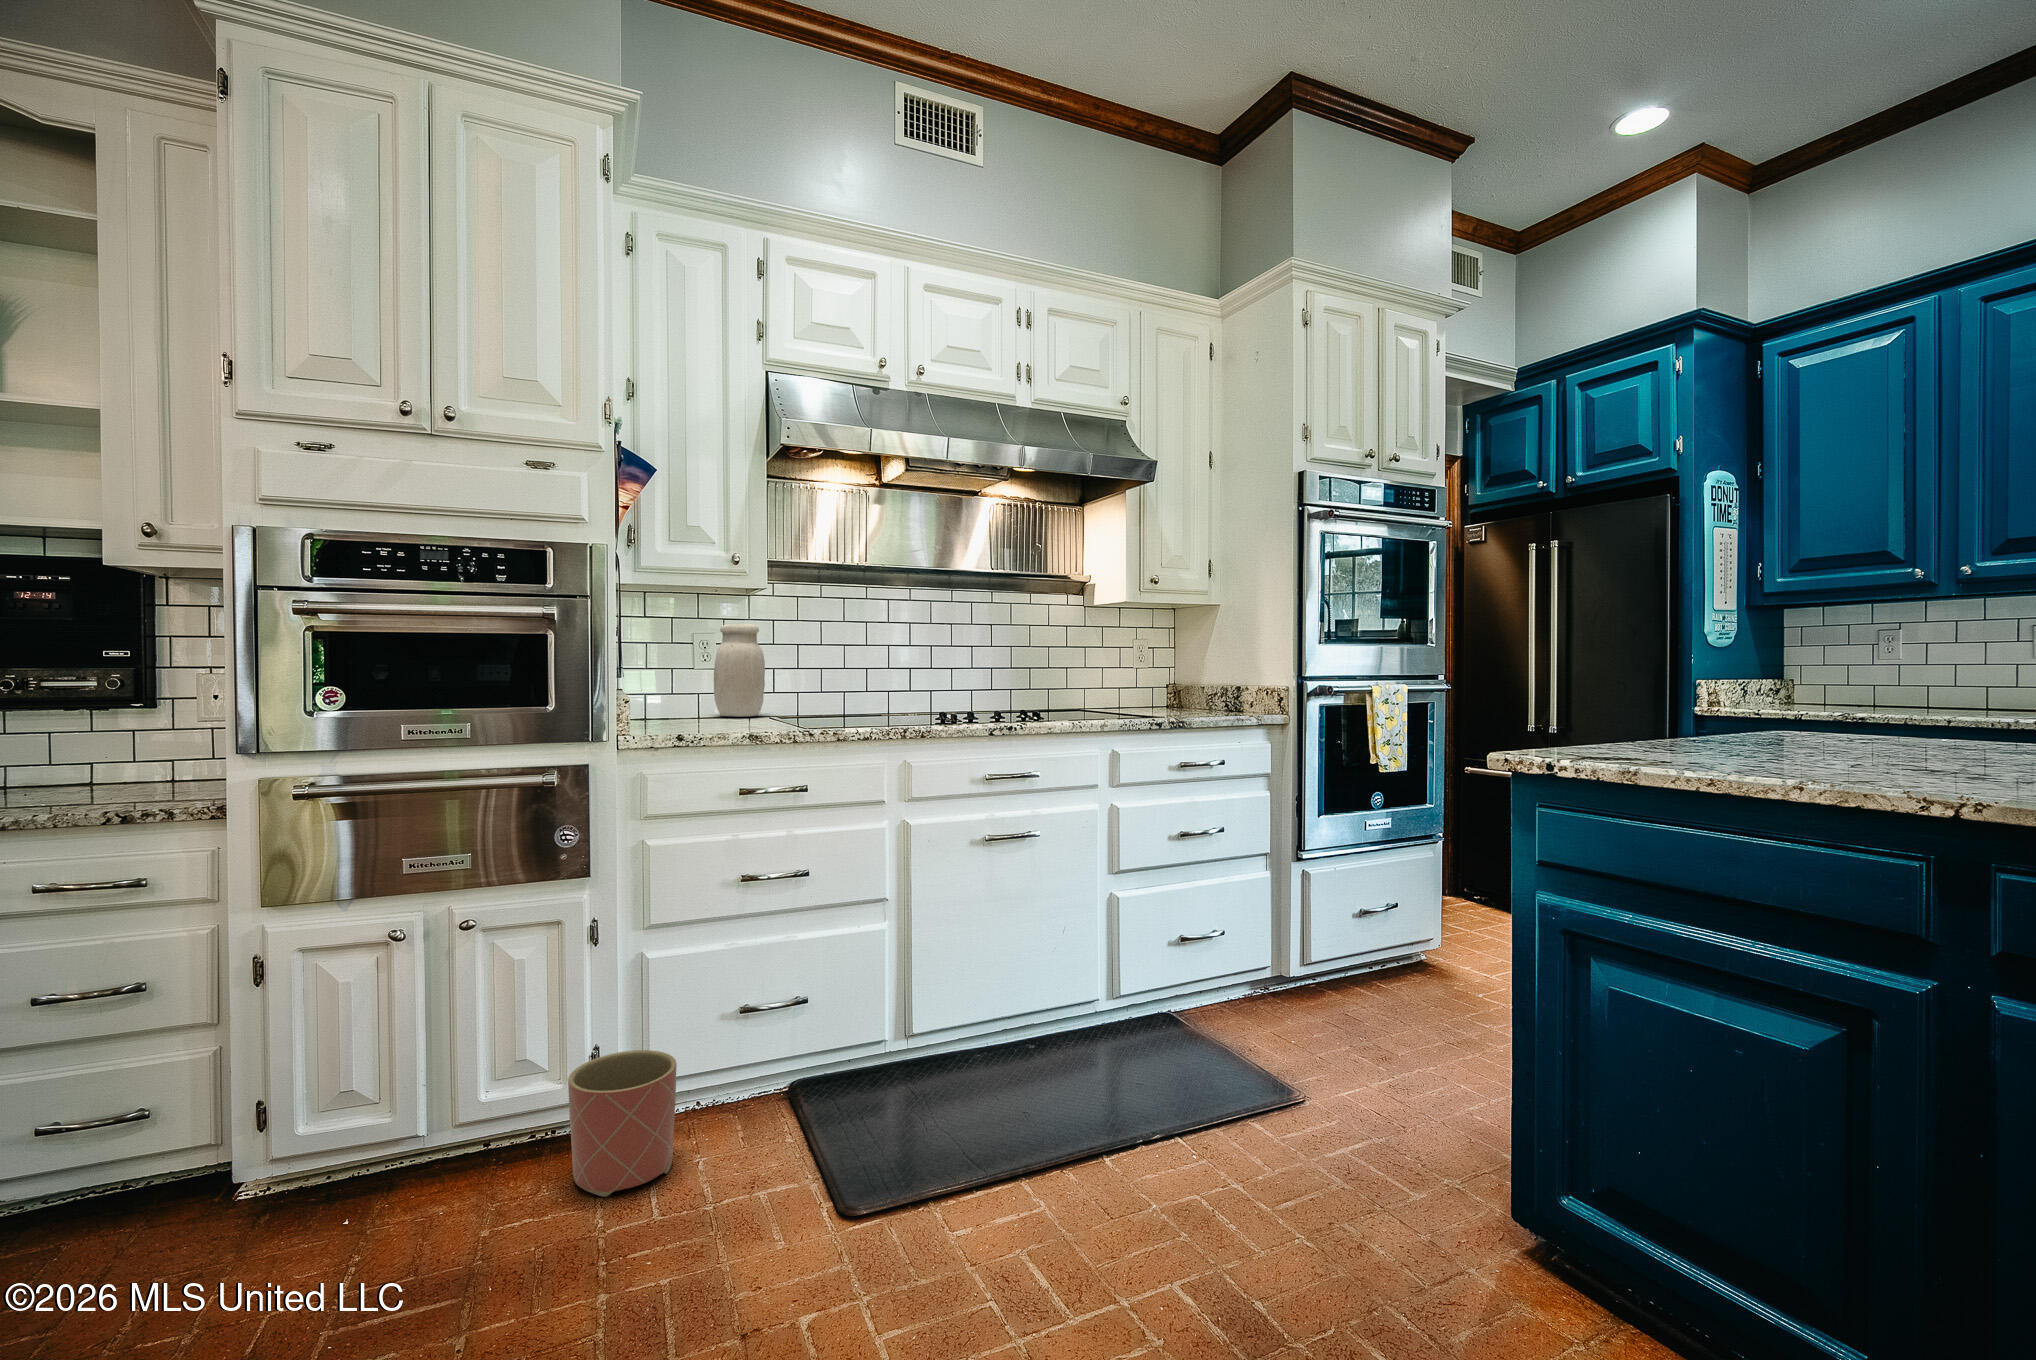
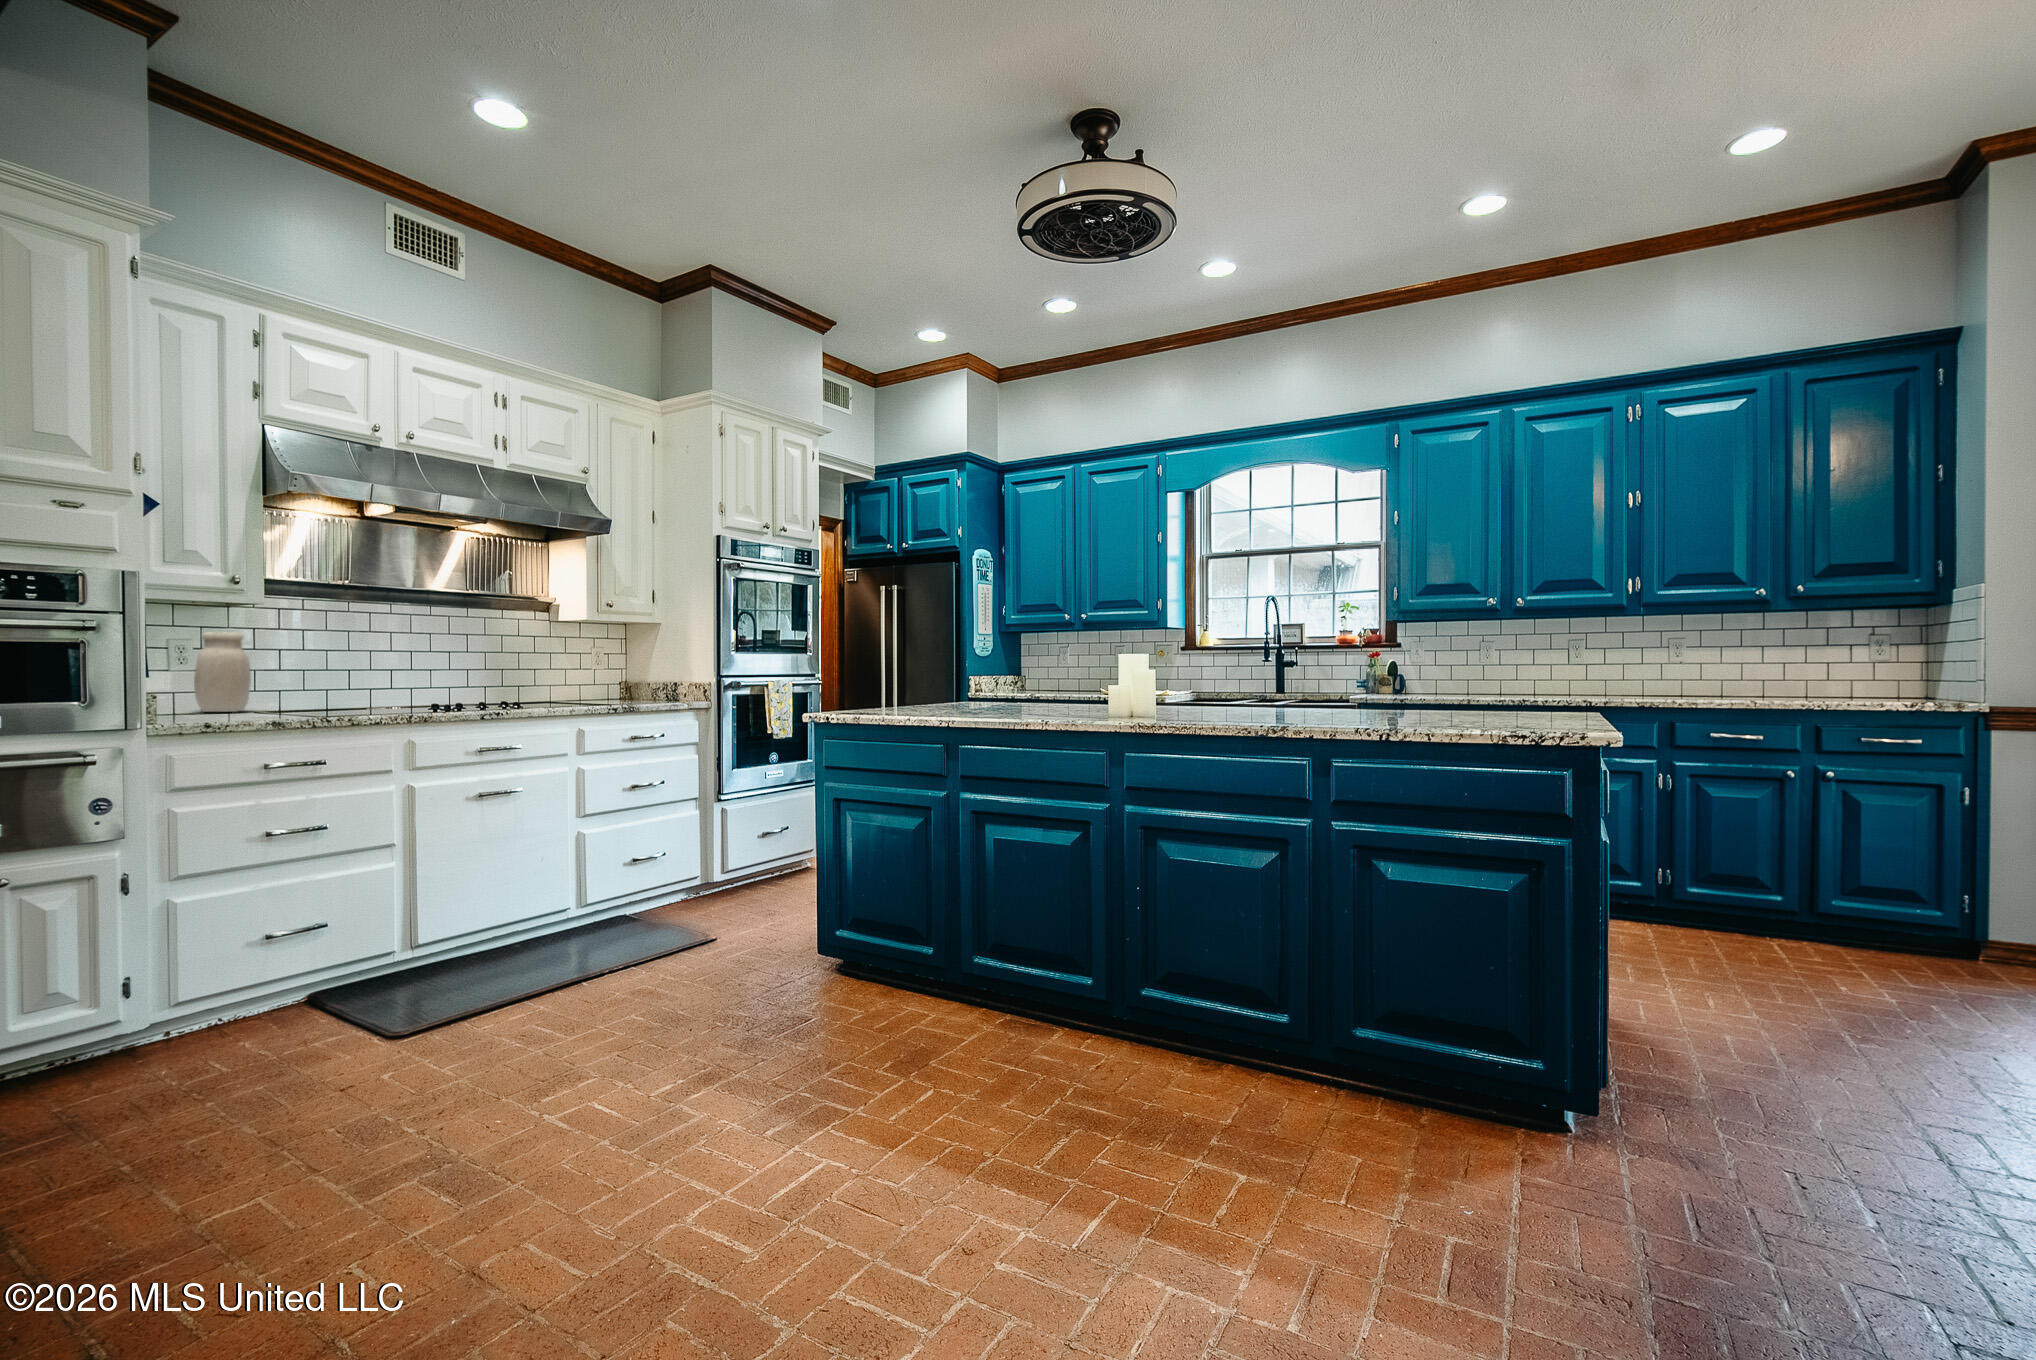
planter: present [568,1050,677,1197] -> none [115,971,220,1076]

